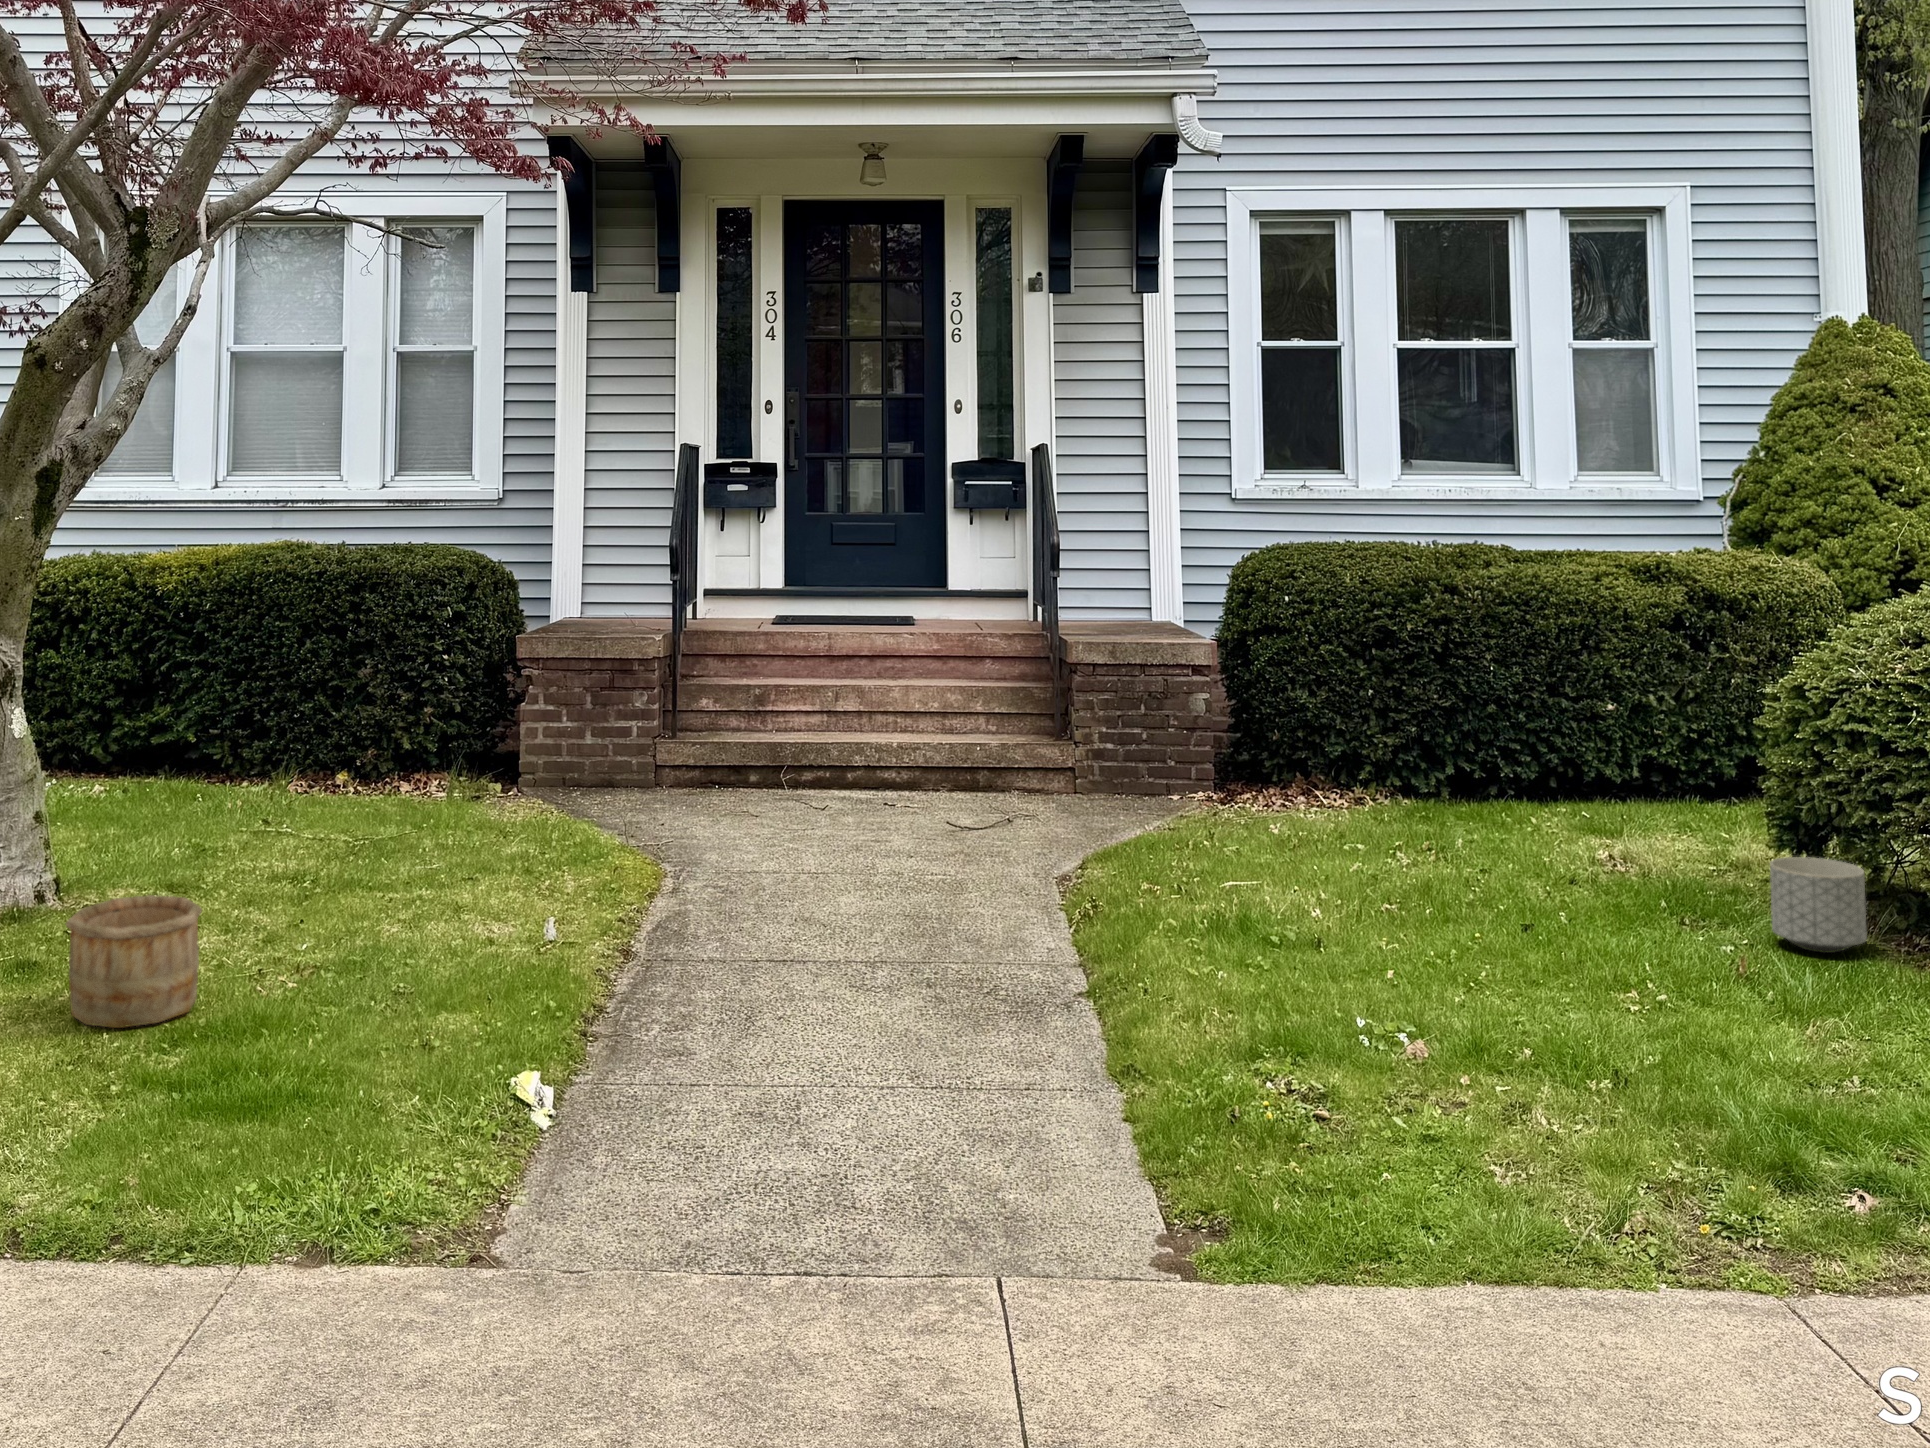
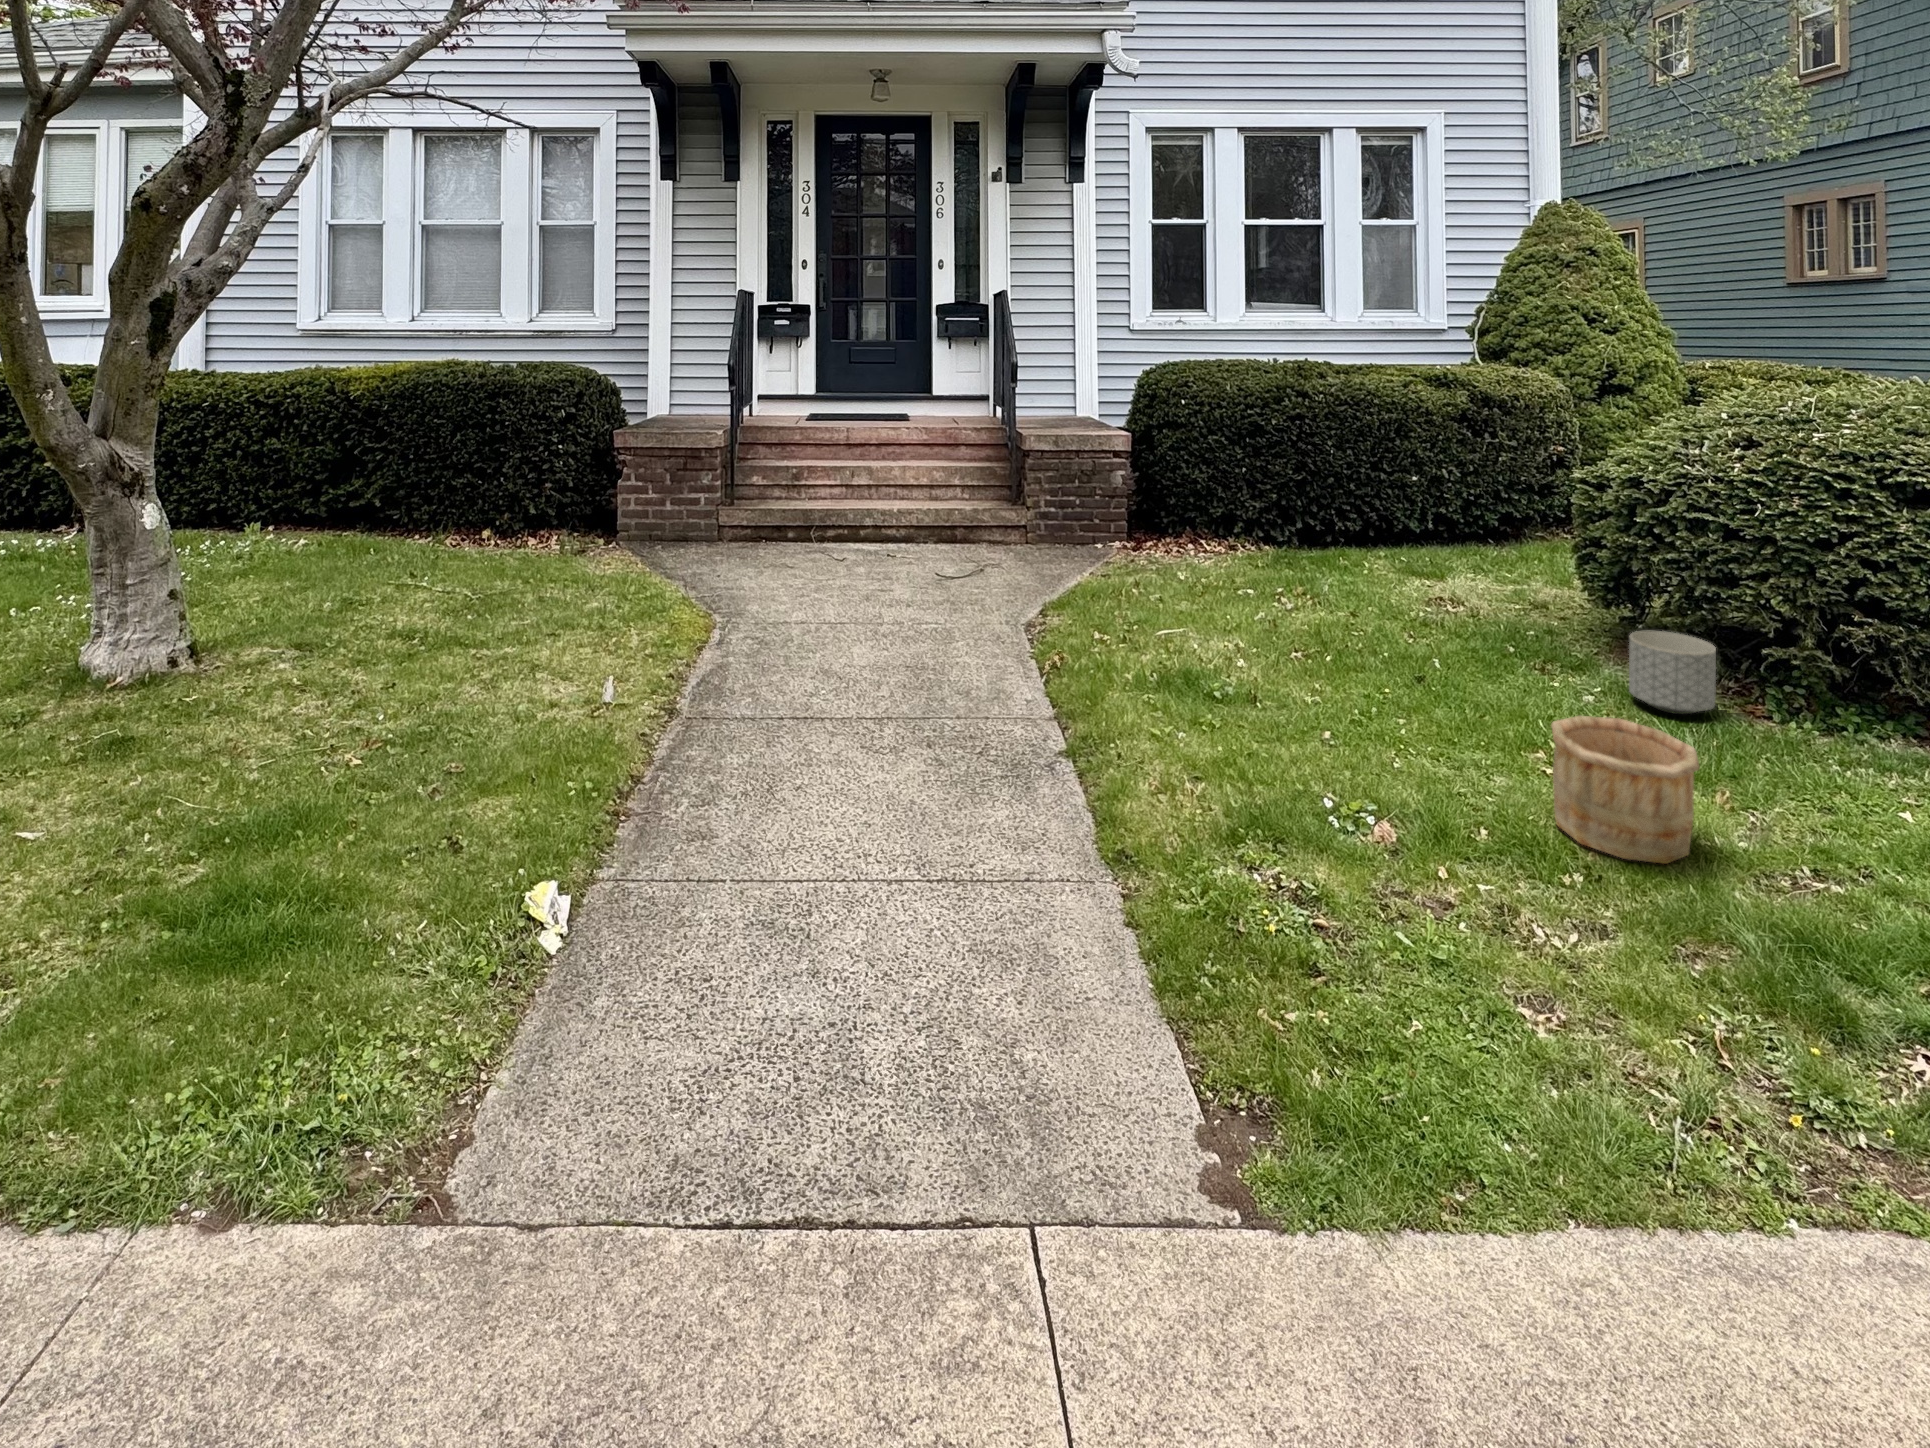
wooden bucket: present [65,895,202,1028] -> present [1552,716,1699,864]

